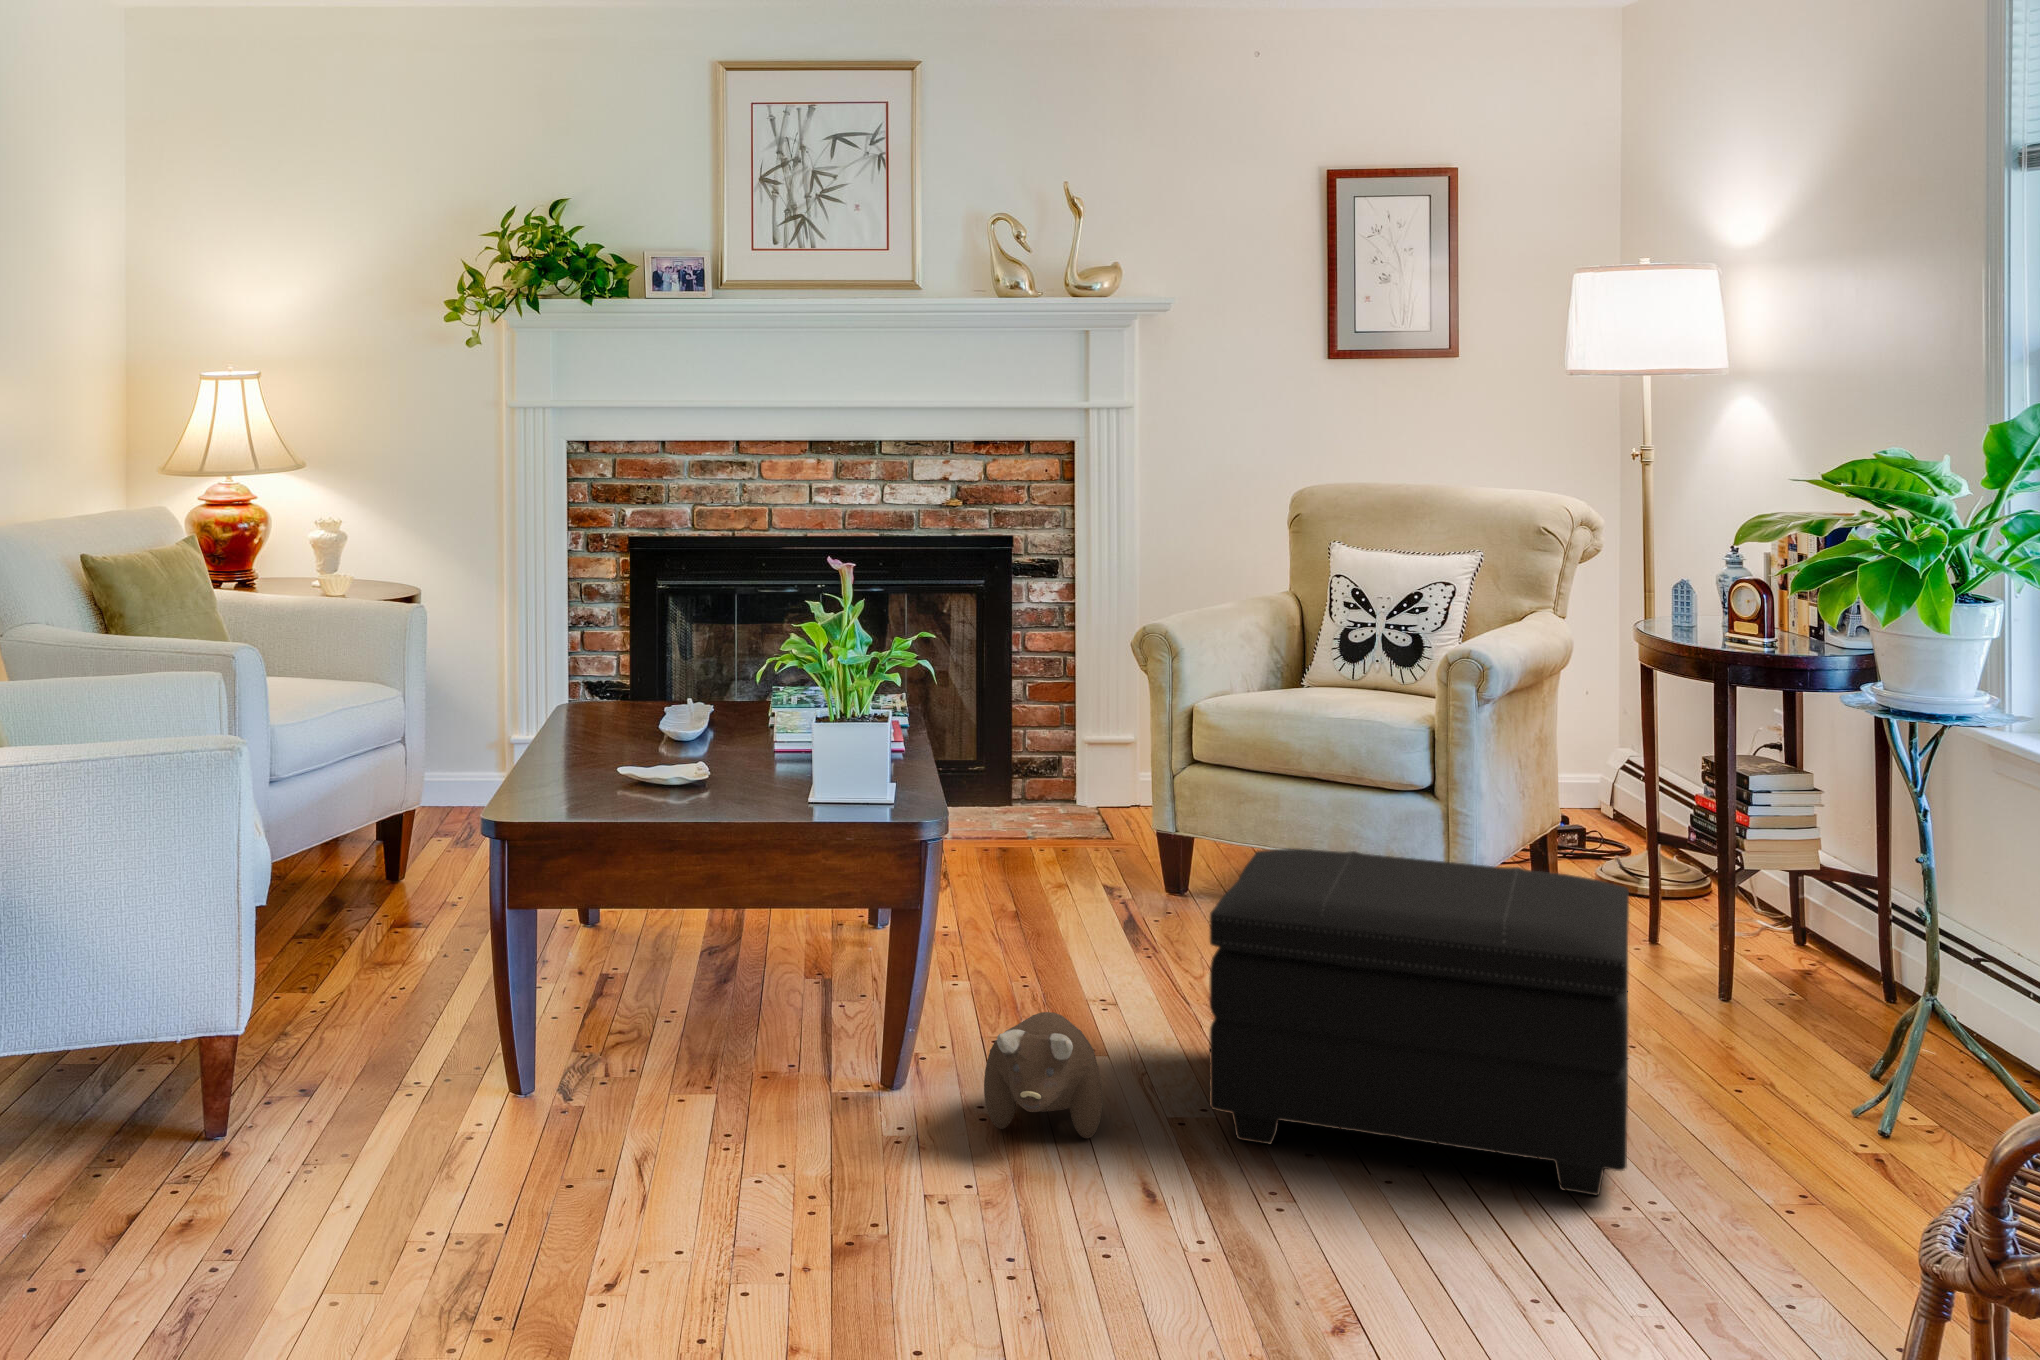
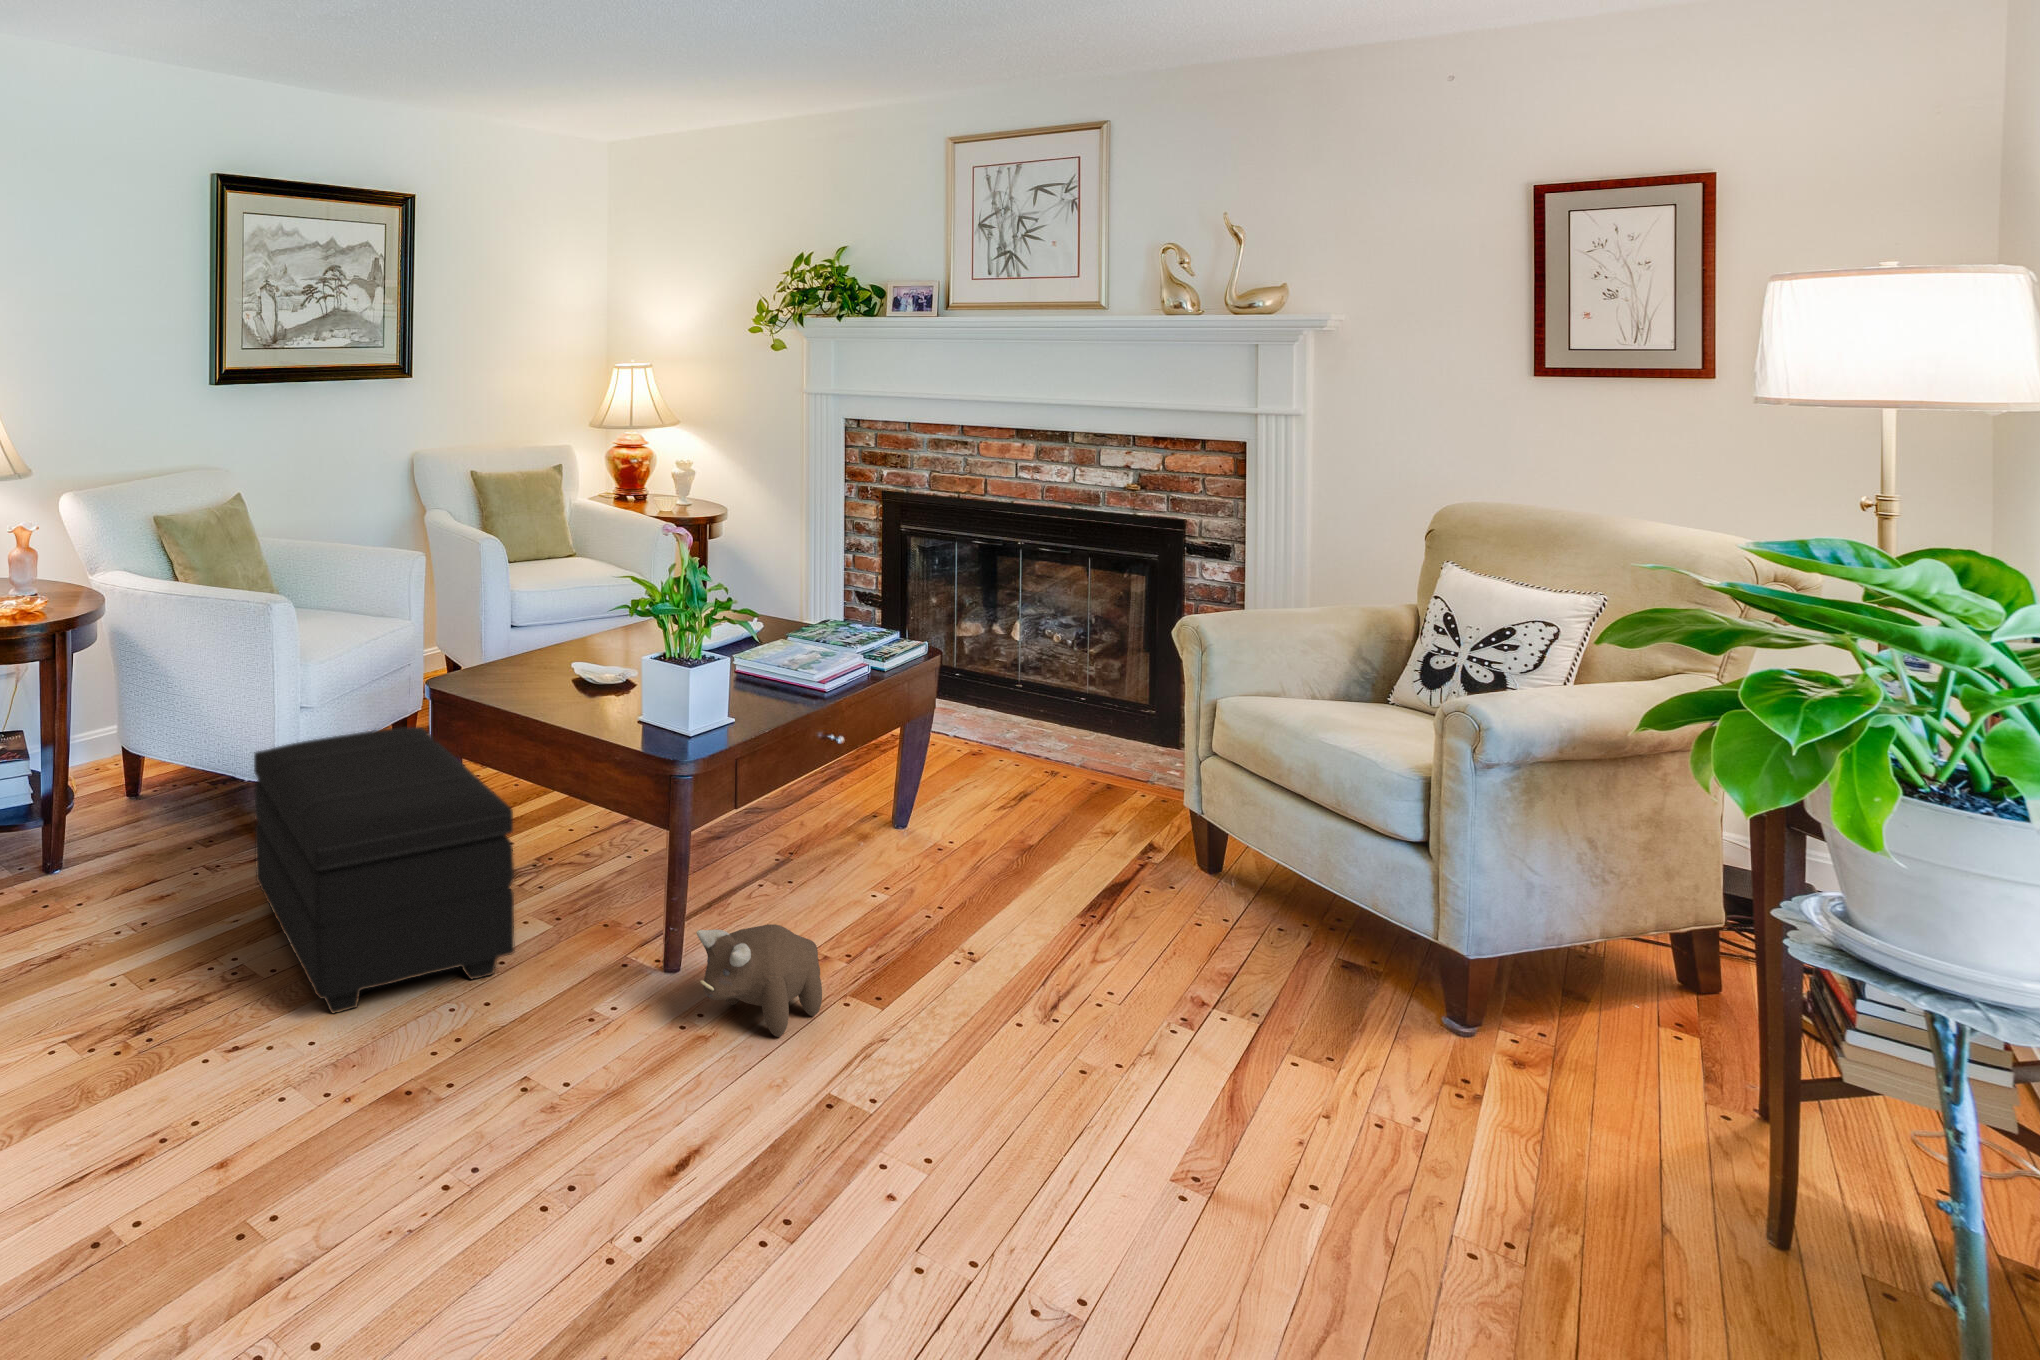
footstool: present [1209,849,1629,1195] -> present [254,727,515,1013]

